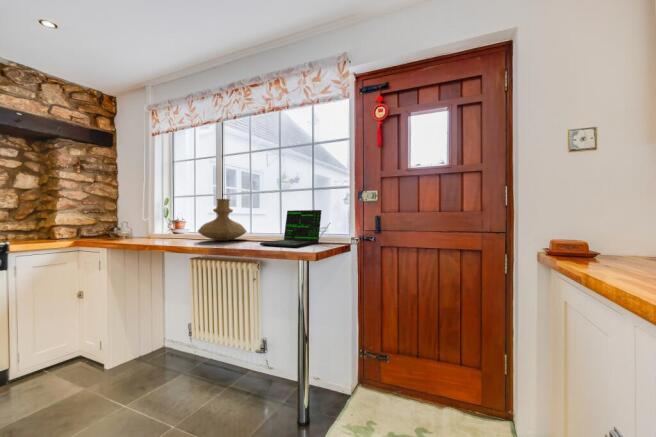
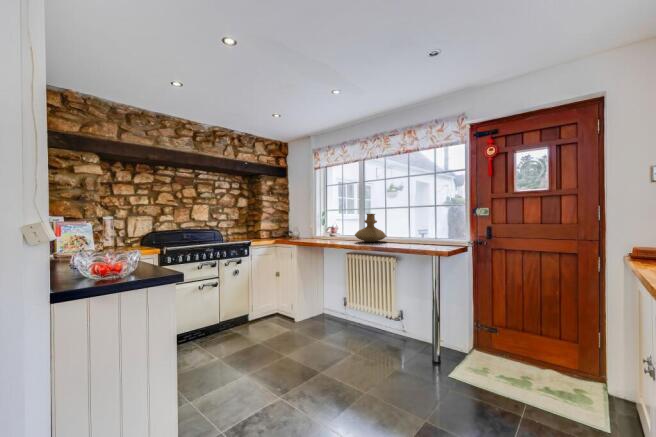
laptop: present [260,210,330,247] -> none [401,222,452,247]

